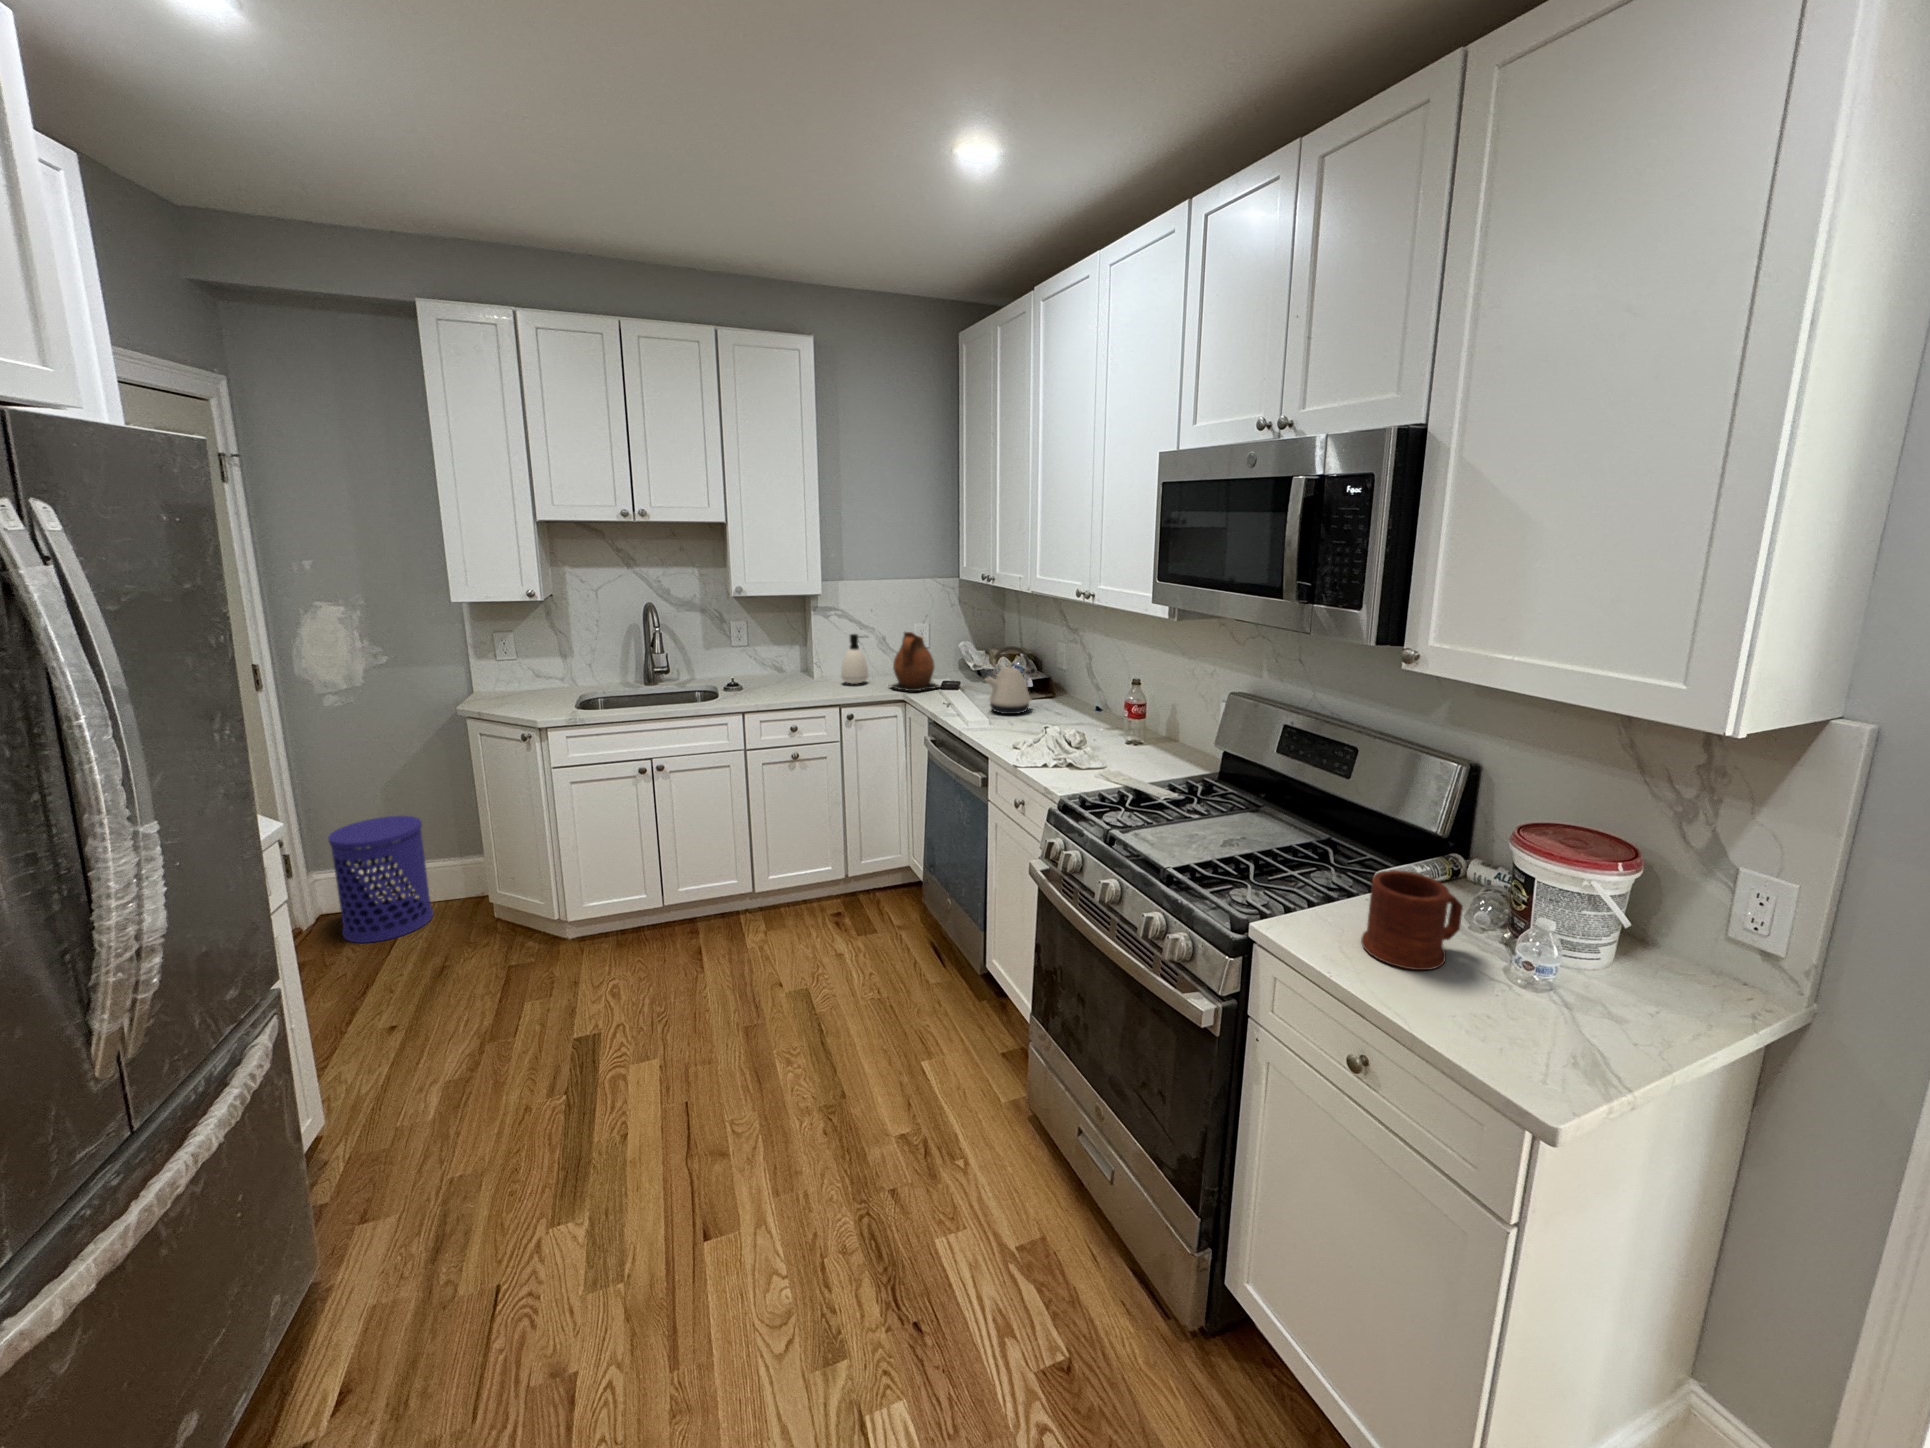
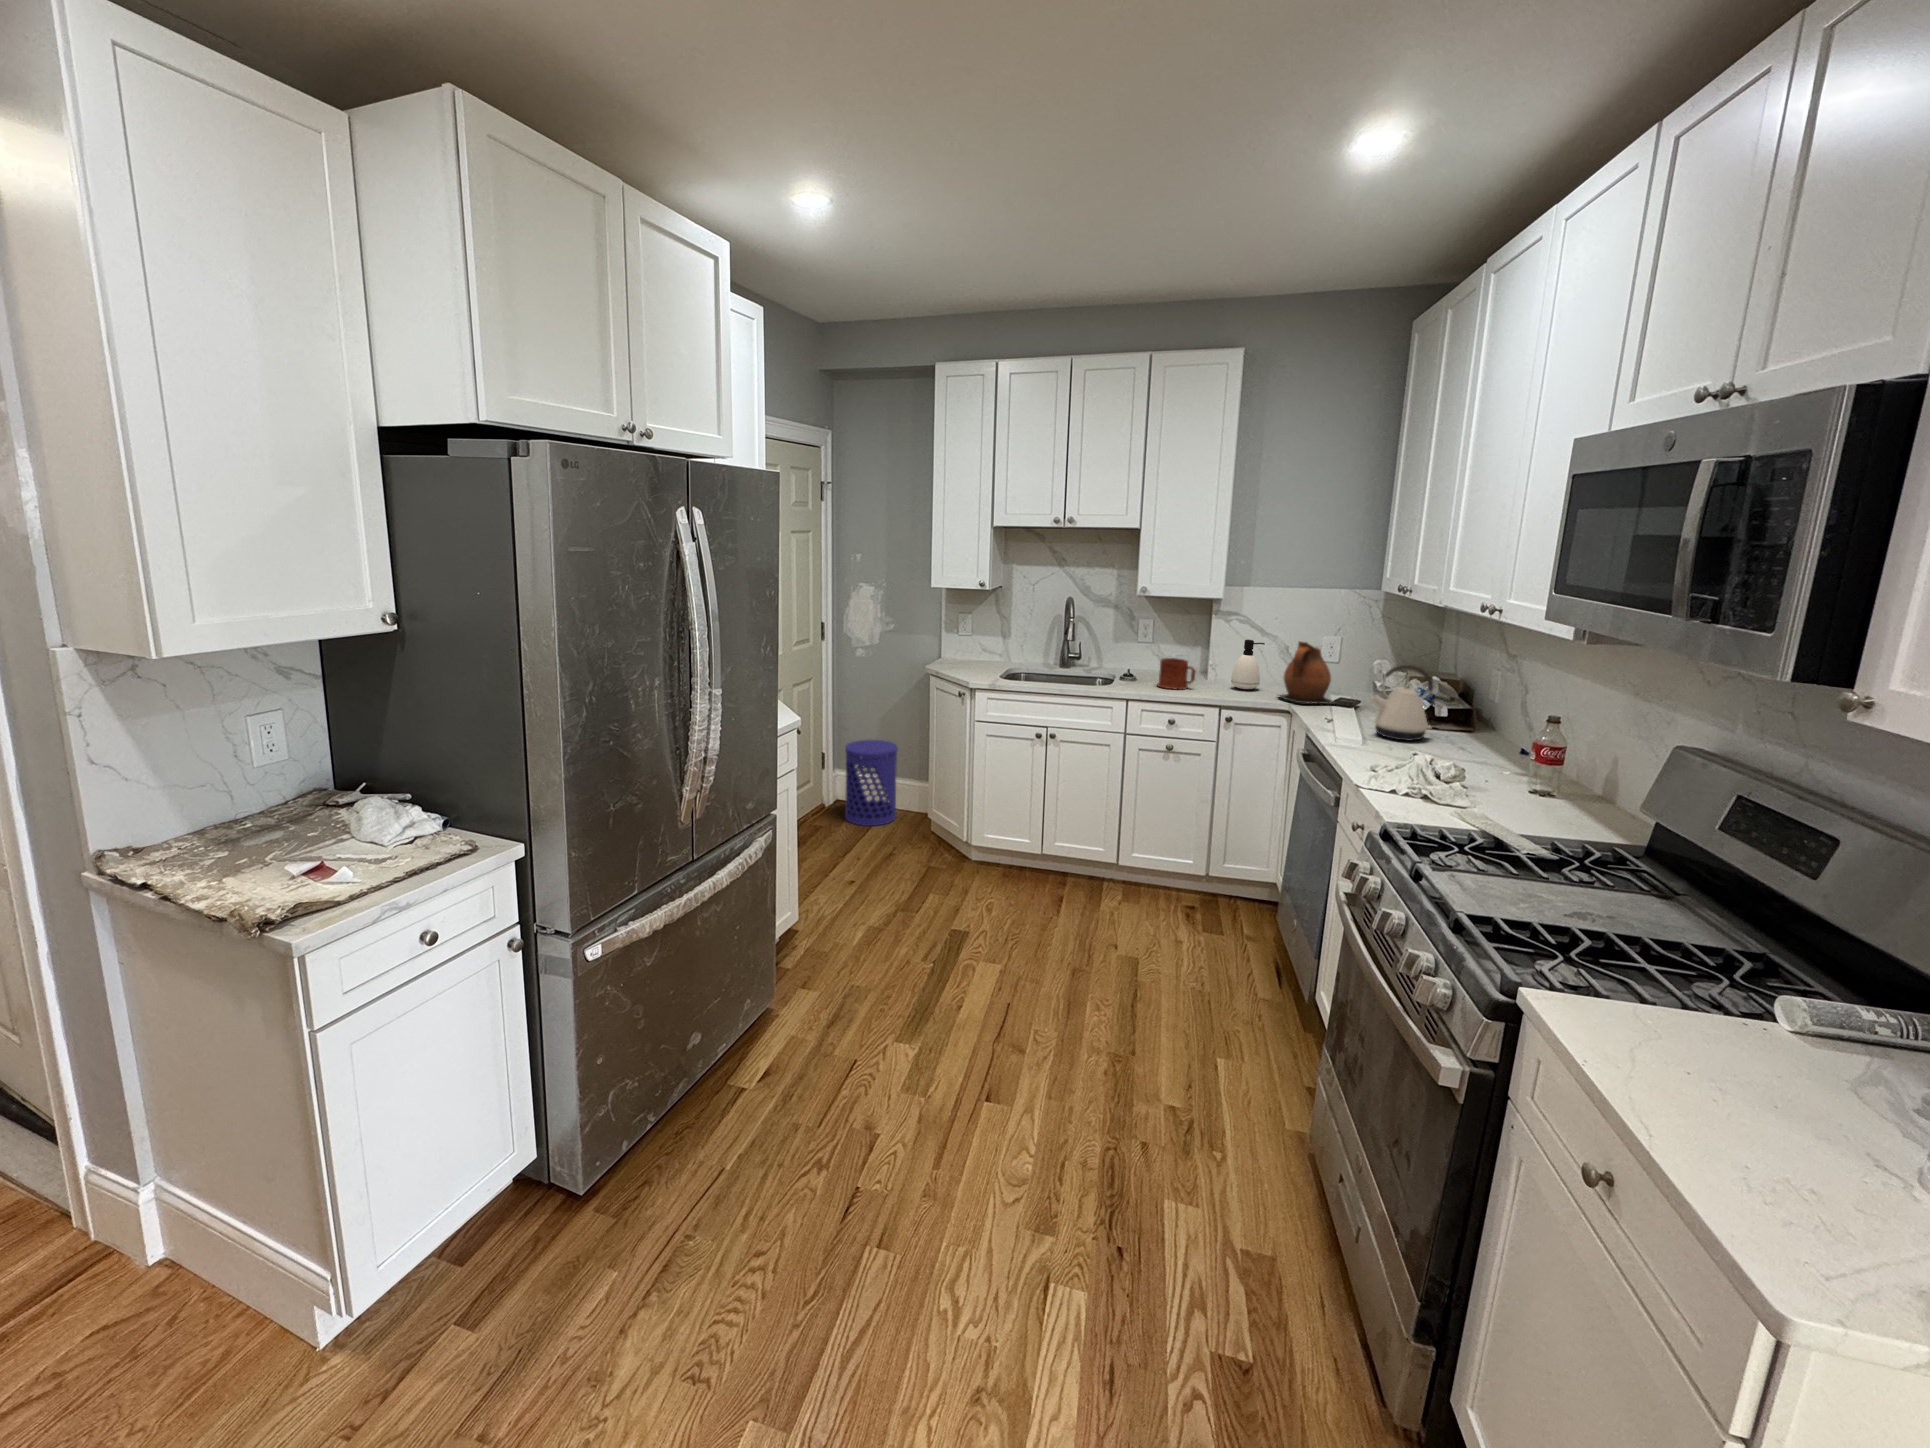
mug: present [1361,870,1463,970] -> present [1157,658,1196,689]

